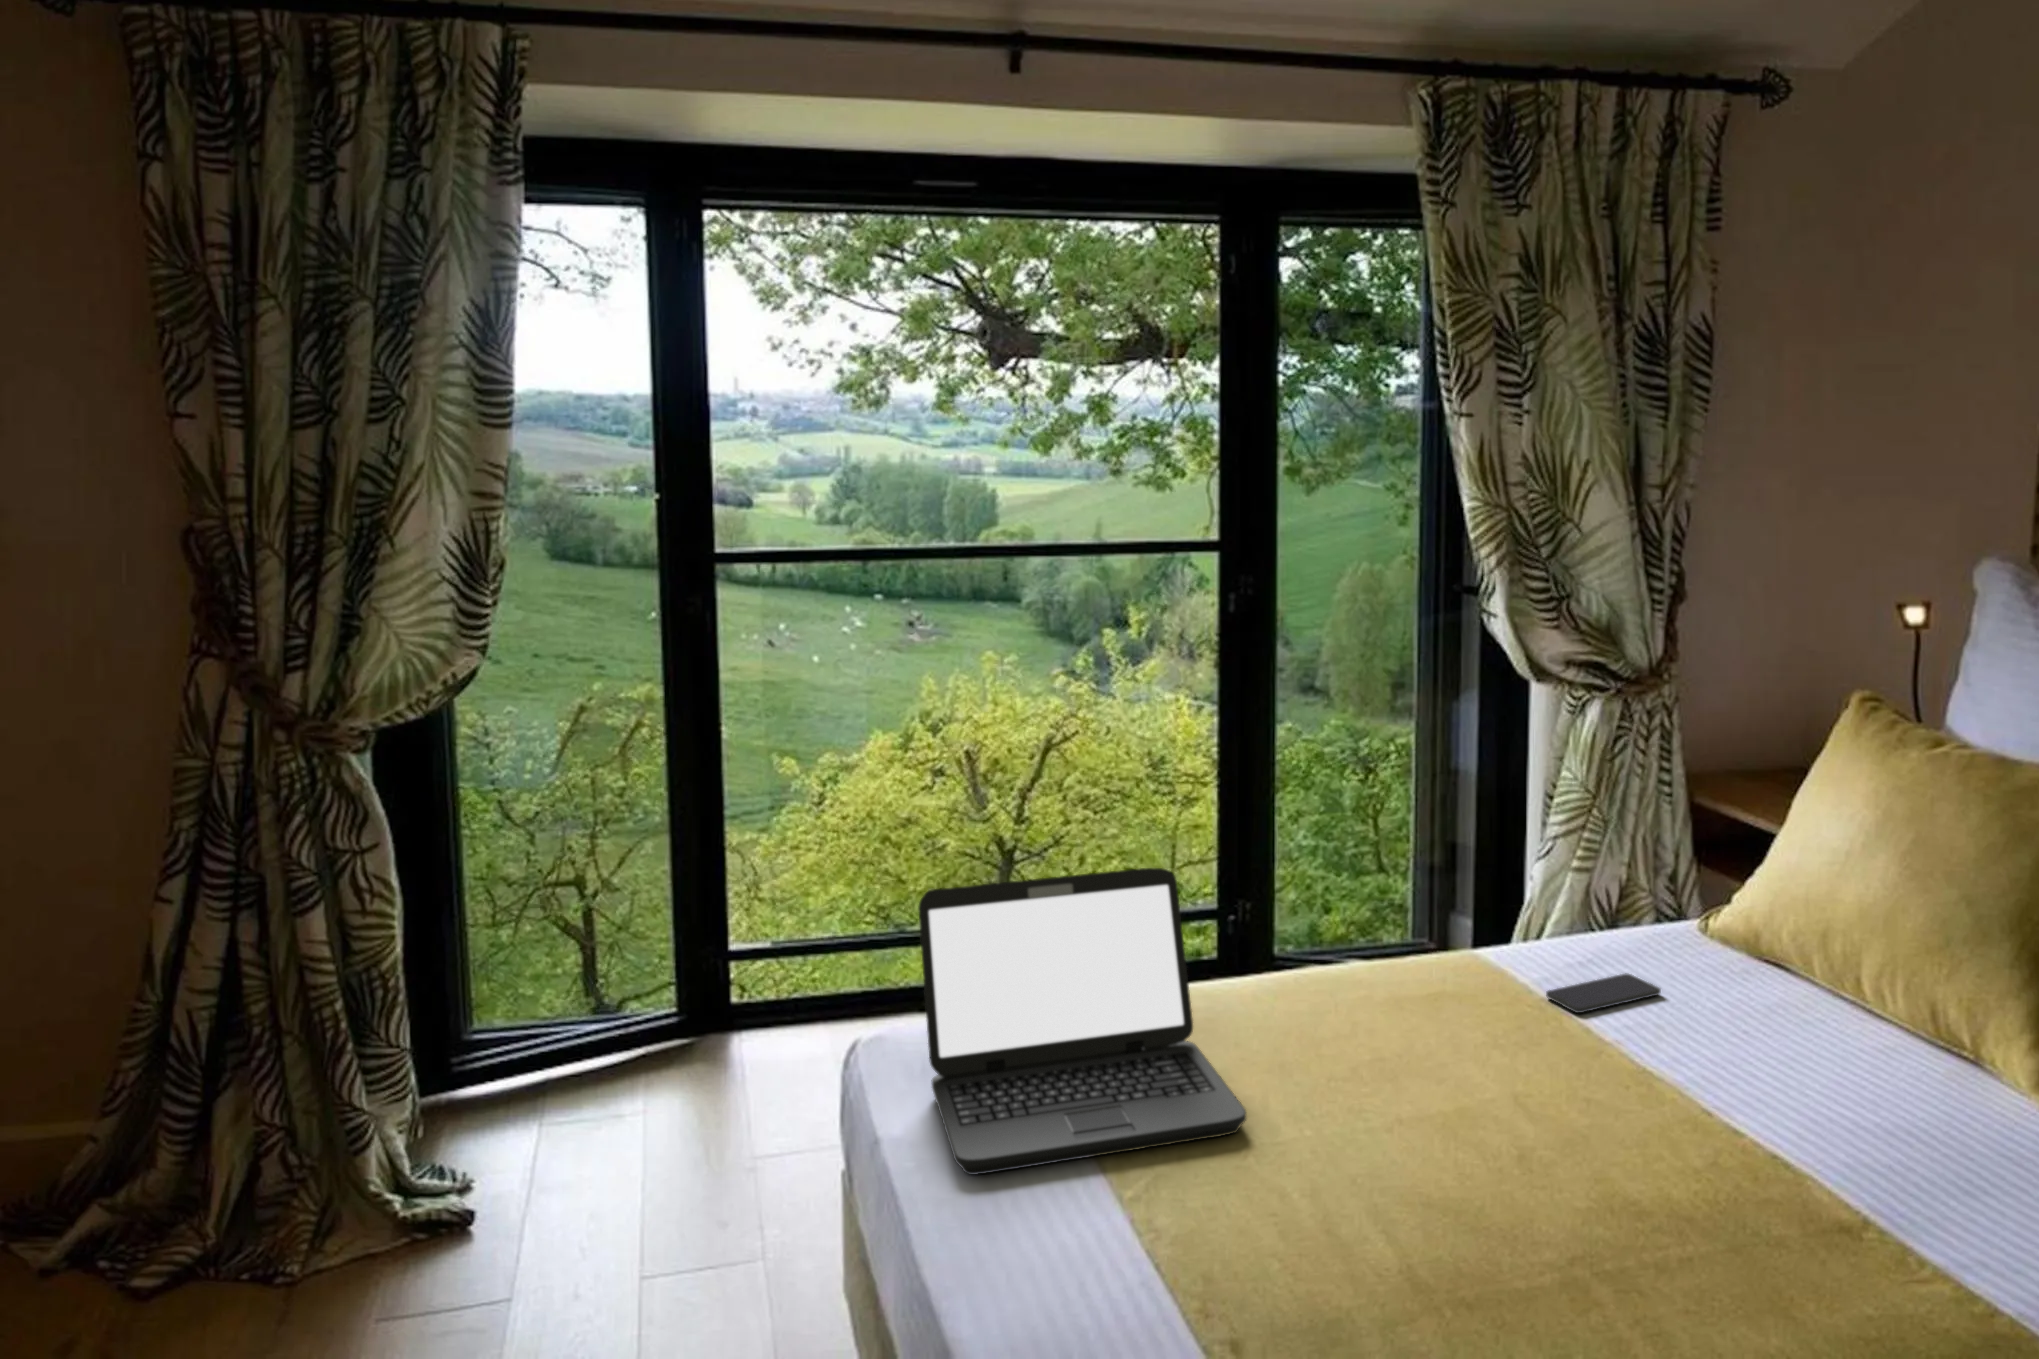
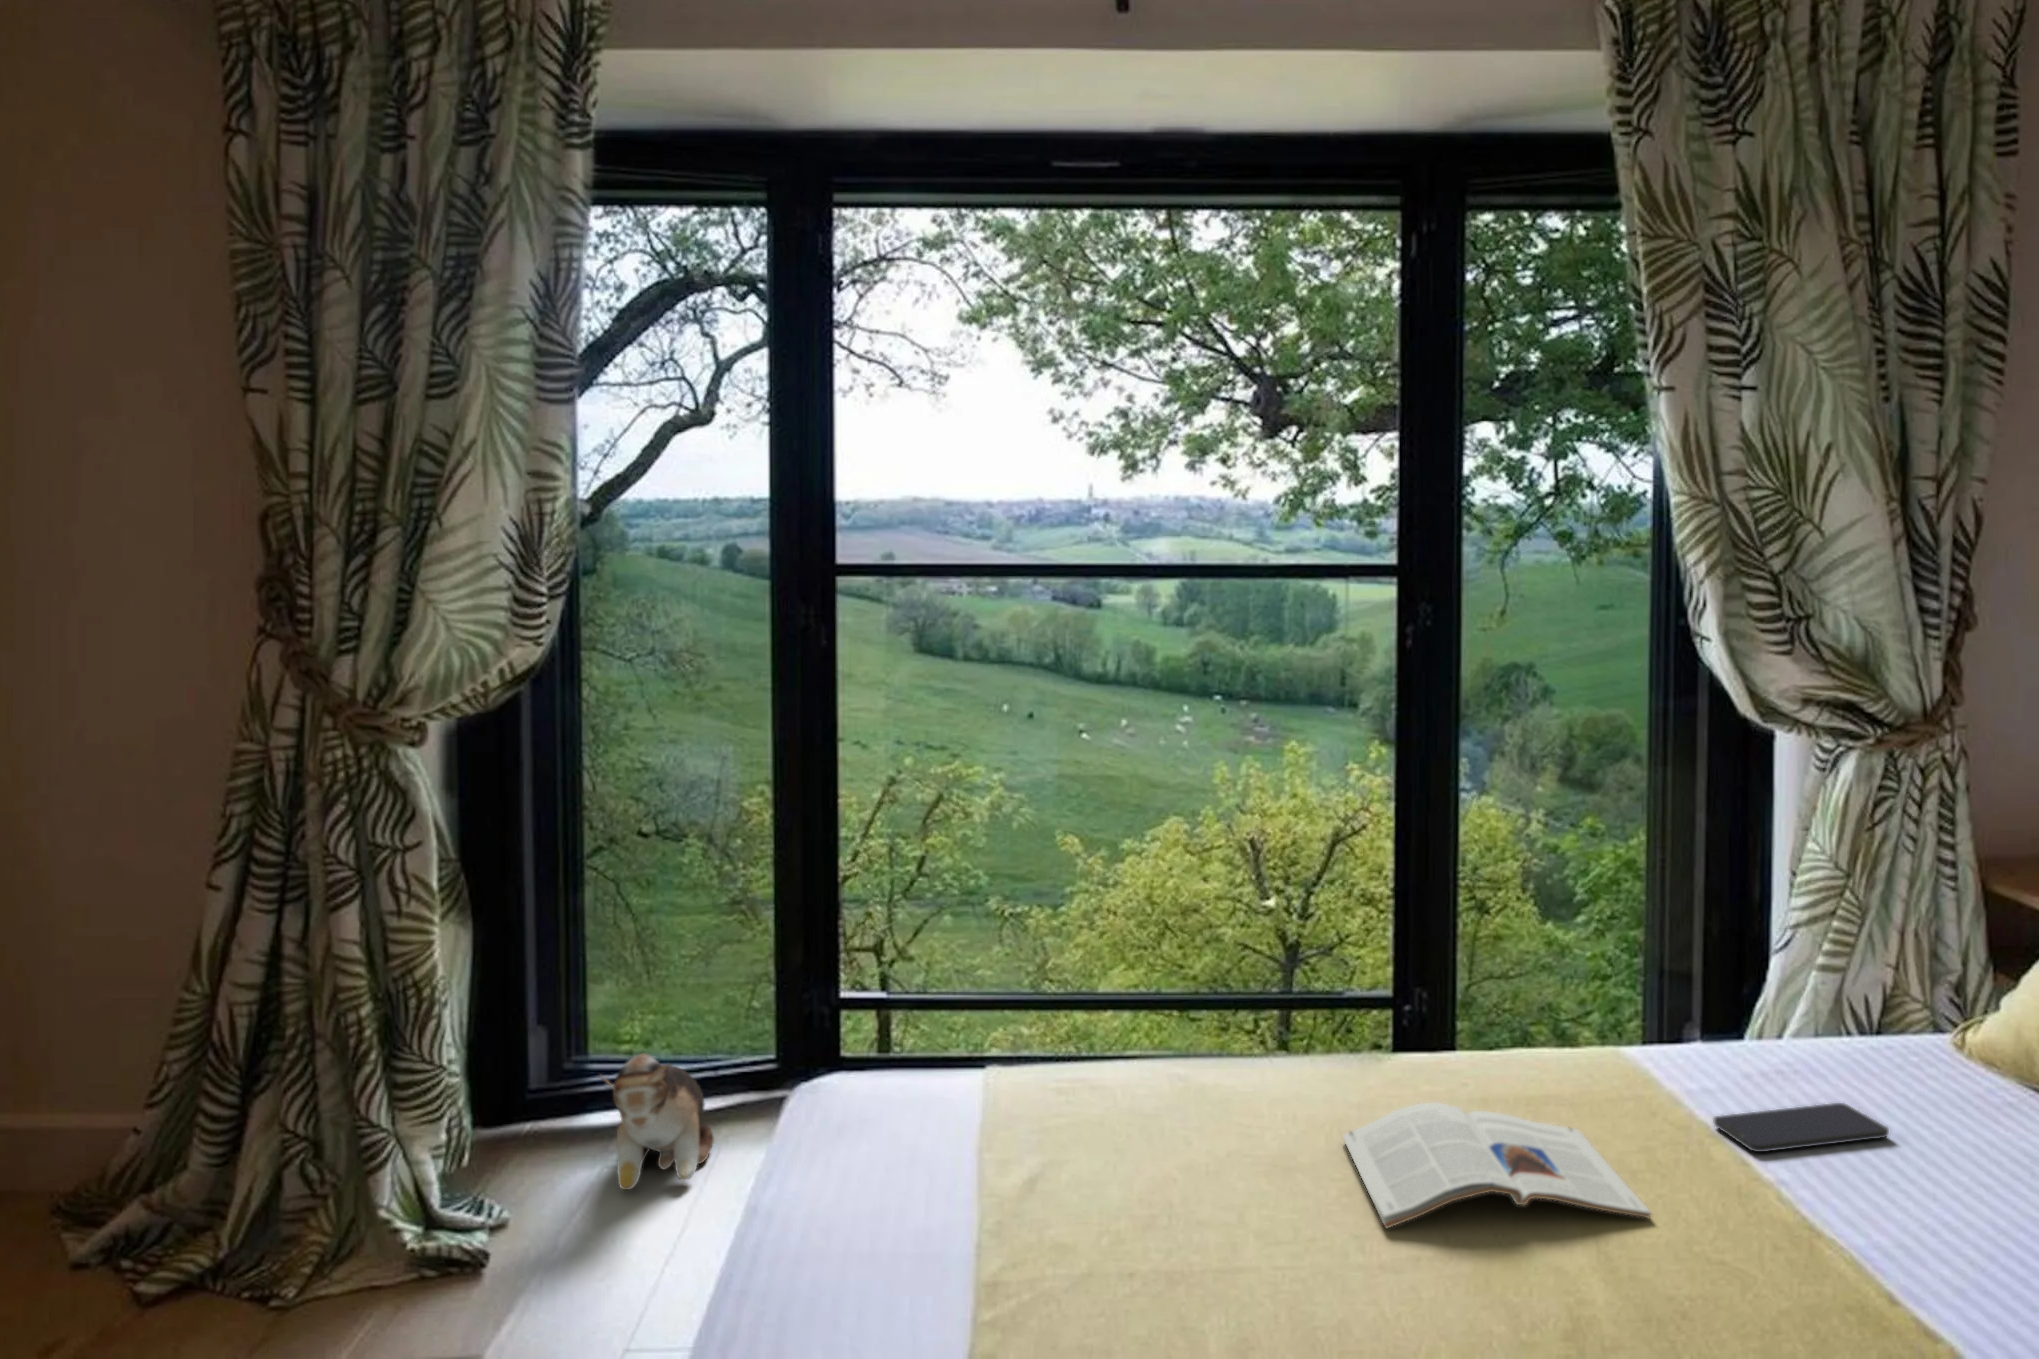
laptop: present [919,868,1246,1175] -> none [811,904,1219,1287]
magazine: none [1295,999,1523,1091] -> present [1343,1102,1651,1228]
plush toy: none [563,1020,651,1144] -> present [602,1054,714,1190]

